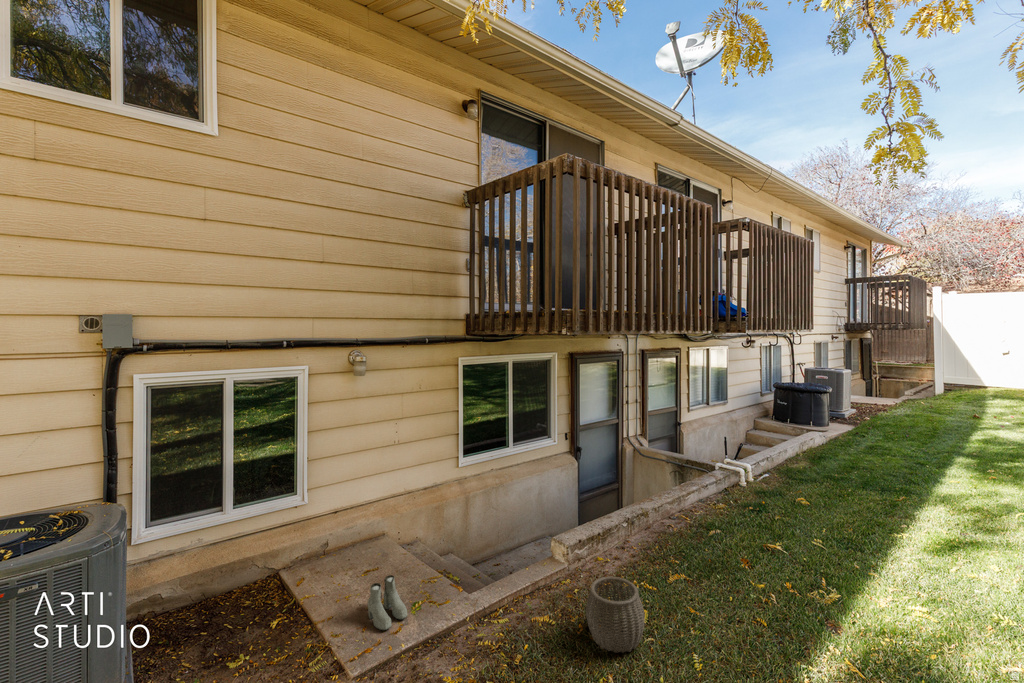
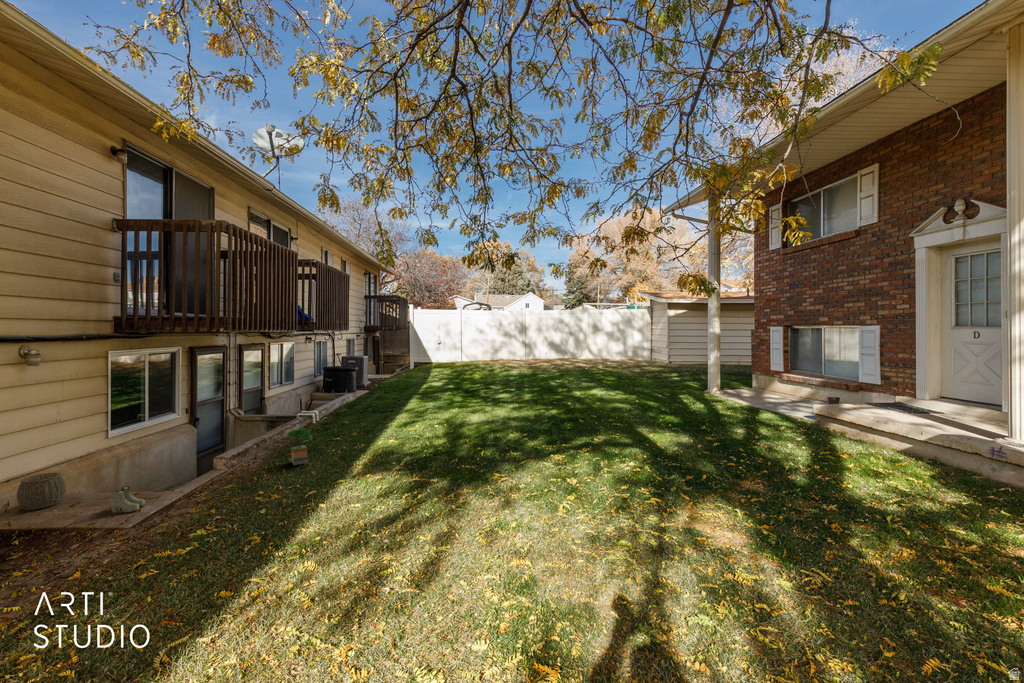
potted tree: none [655,525,709,612] -> present [287,428,313,465]
woven basket: present [586,577,645,653] -> present [16,473,66,510]

